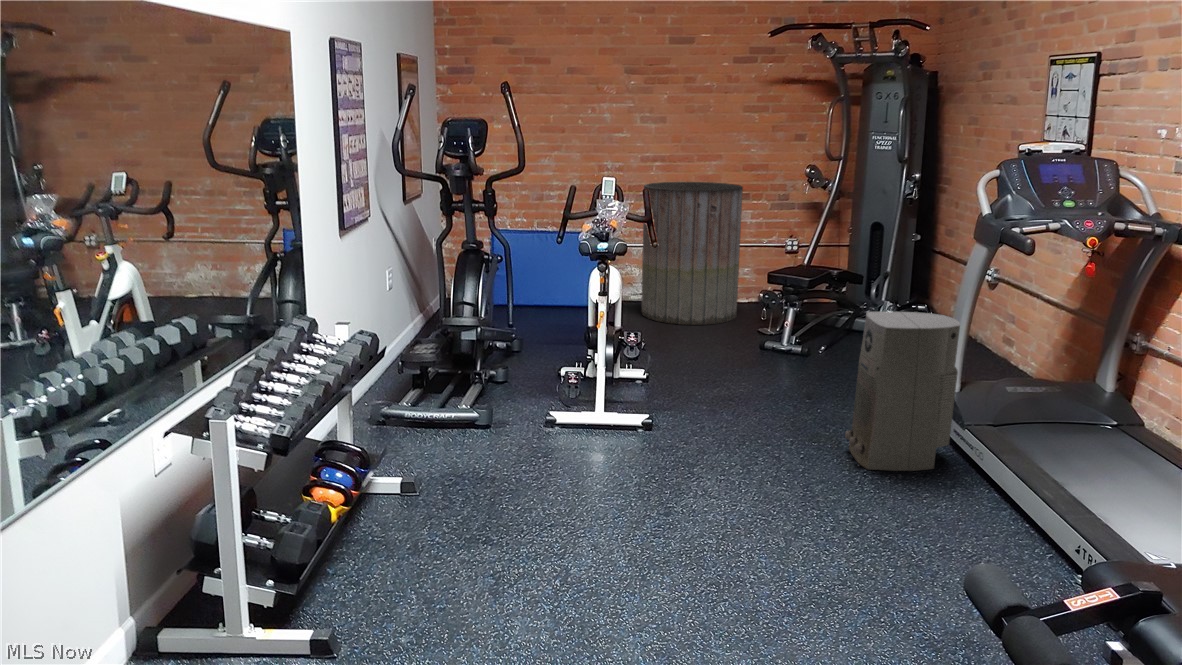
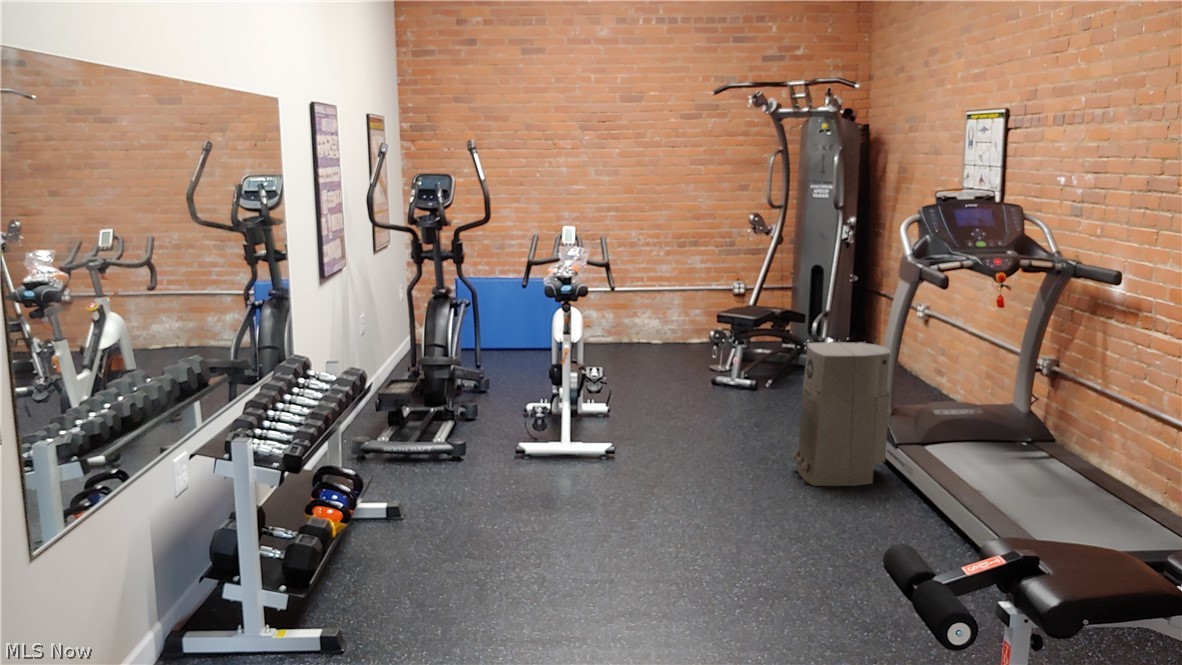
trash can: present [641,182,743,325] -> none [600,229,693,364]

